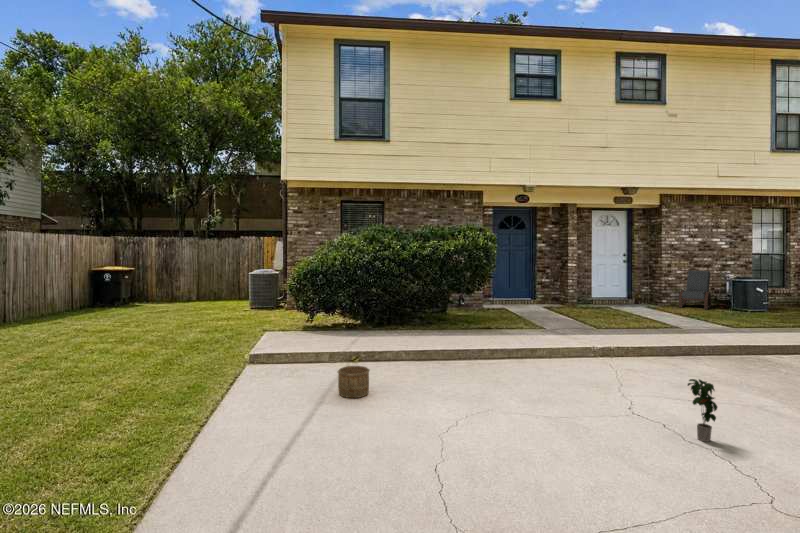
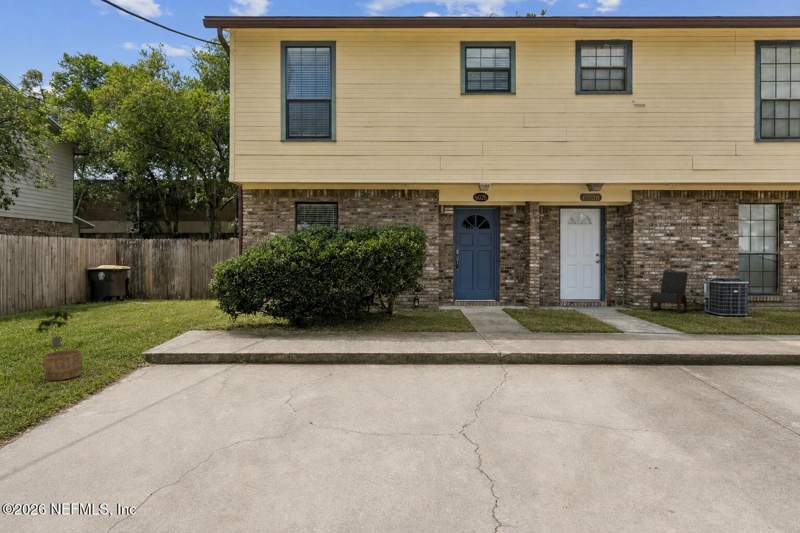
wooden bucket: present [338,366,370,398] -> present [43,350,82,381]
potted plant: present [688,379,717,442] -> present [36,311,73,346]

